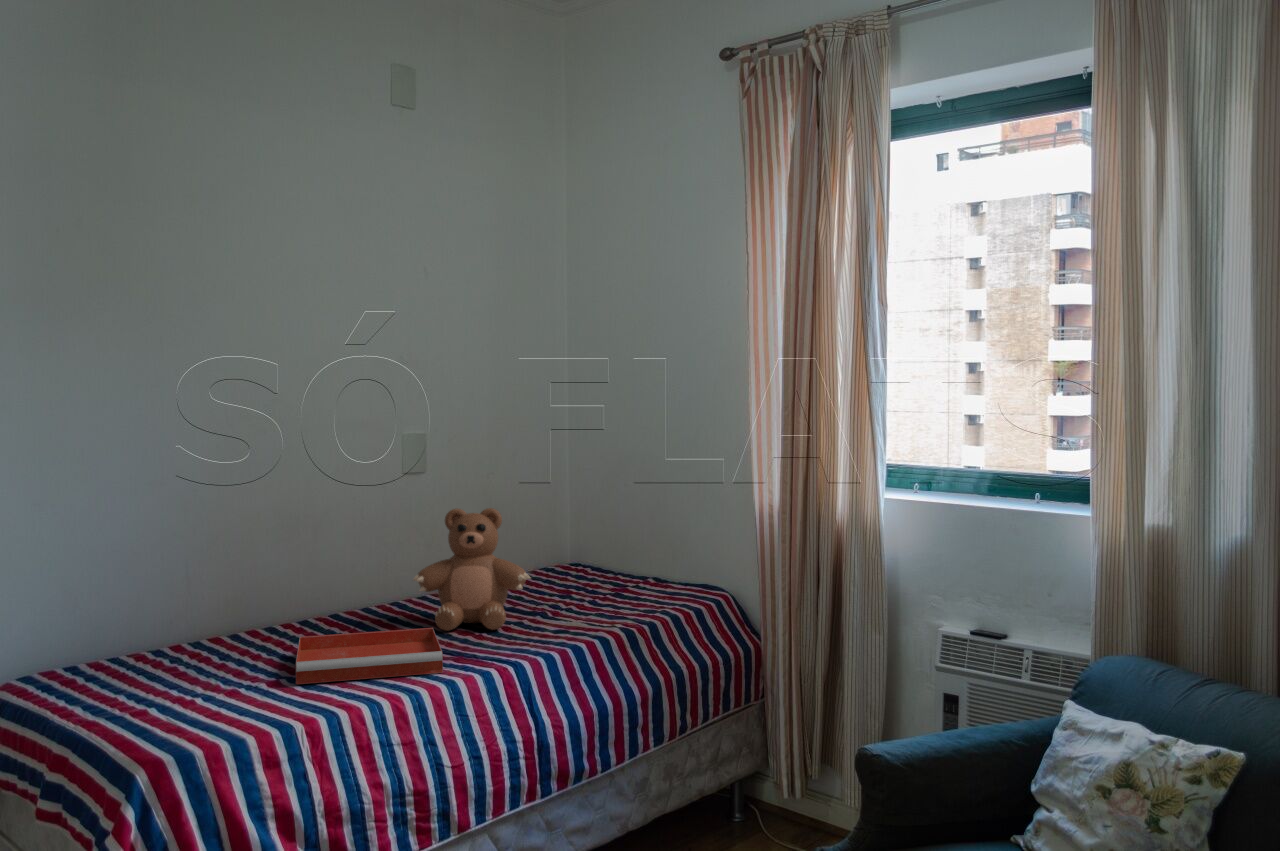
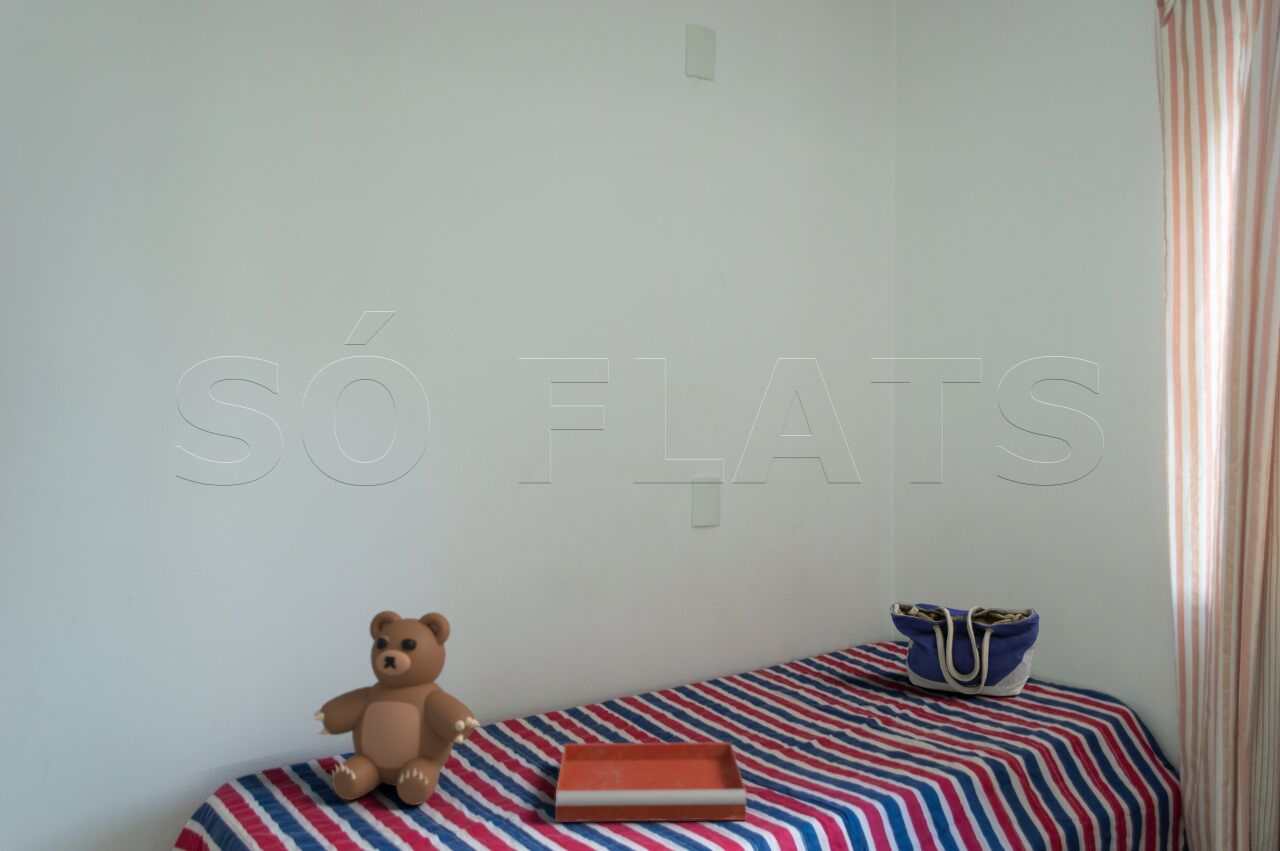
teddy bear: present [413,508,530,631] -> present [314,611,479,805]
tote bag: none [561,526,668,594] -> present [890,602,1039,696]

